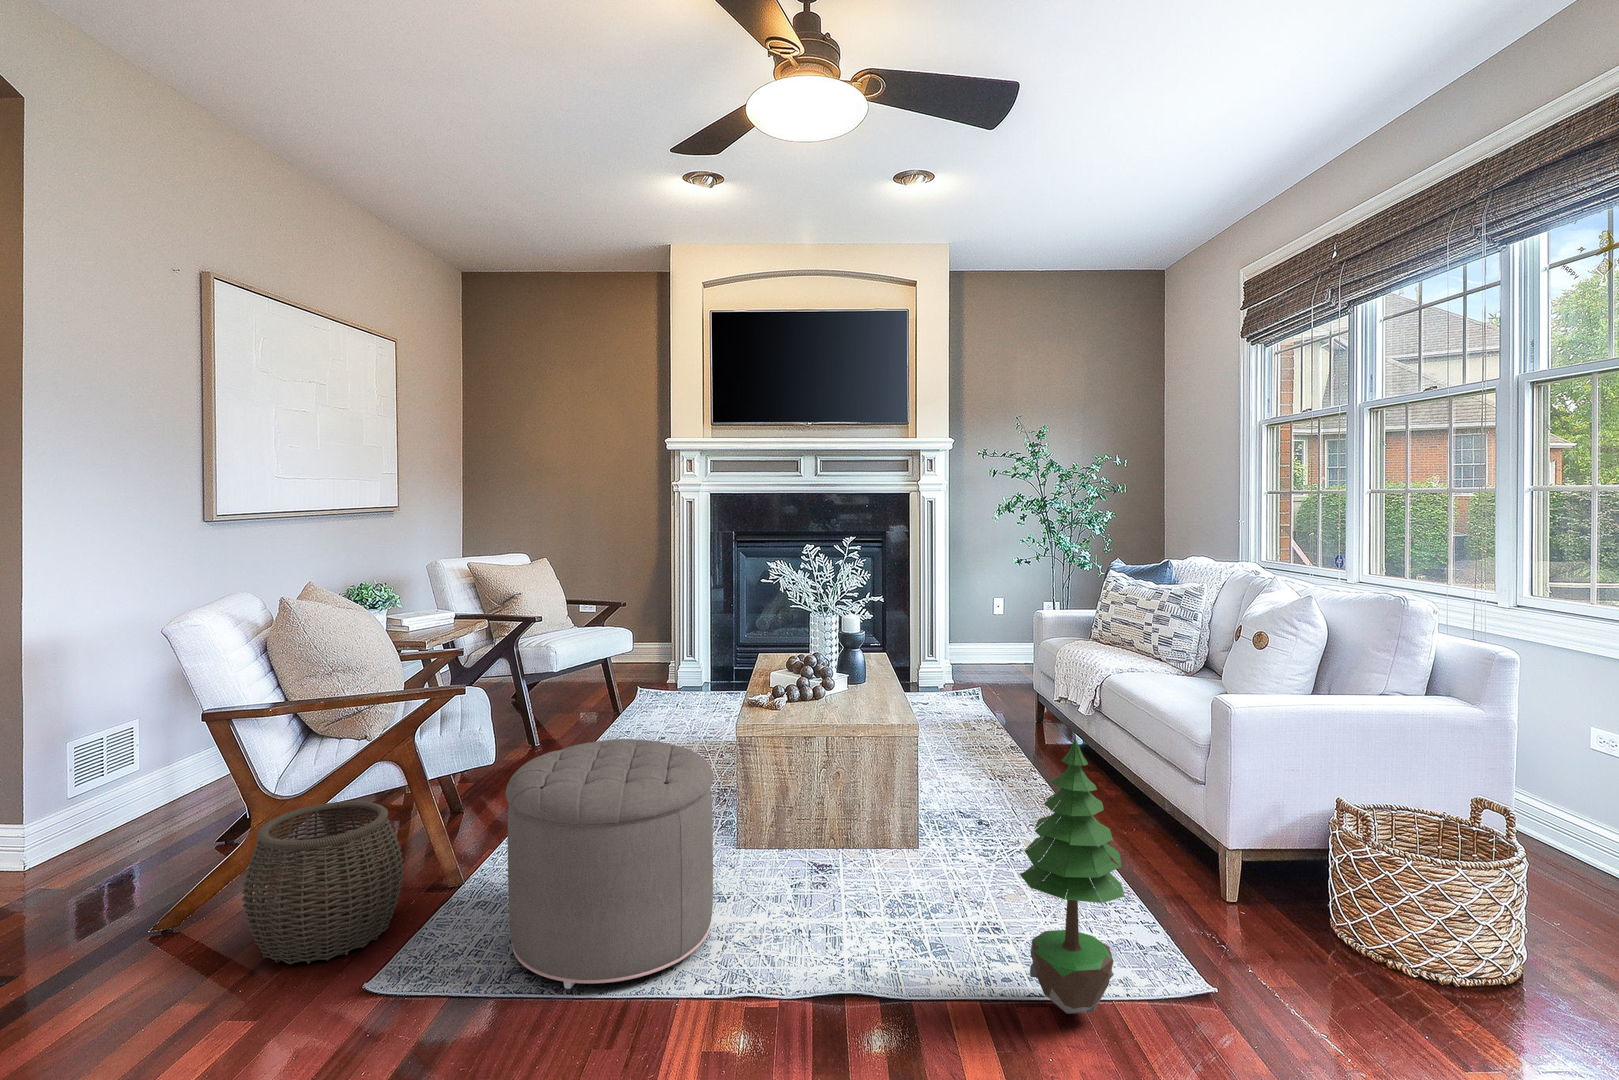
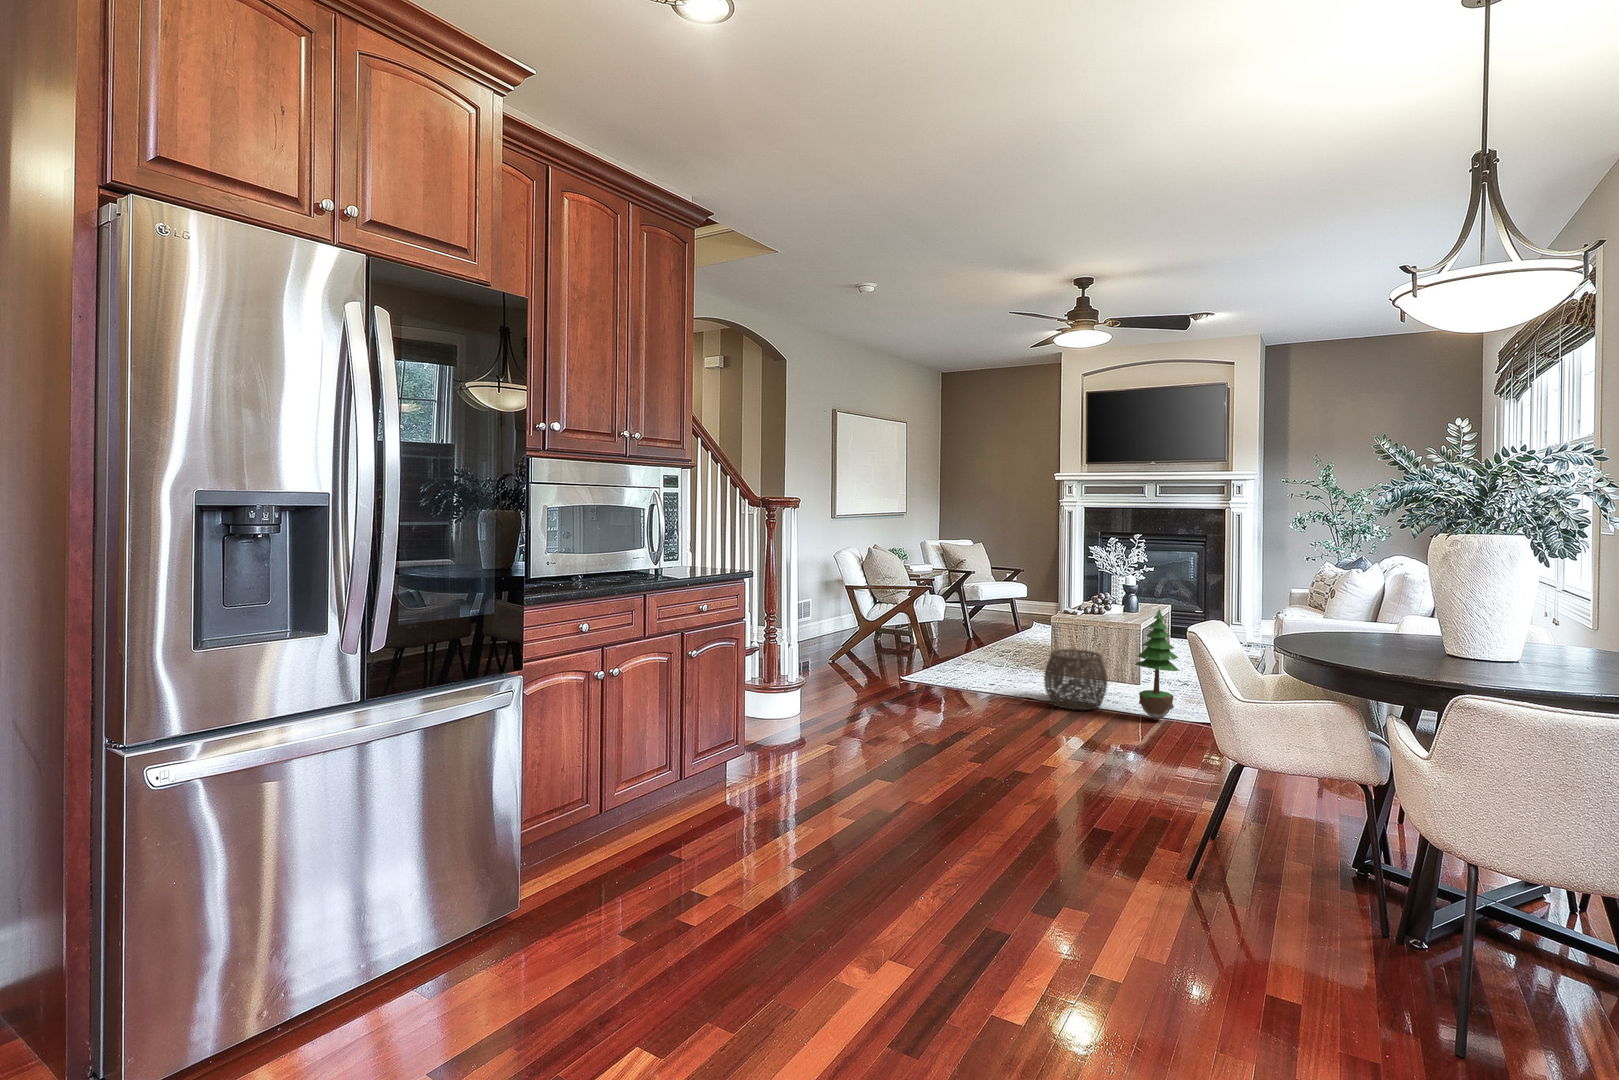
ottoman: present [506,739,713,989] -> none [947,610,1028,690]
woven basket: present [242,801,404,965] -> present [1044,649,1107,710]

